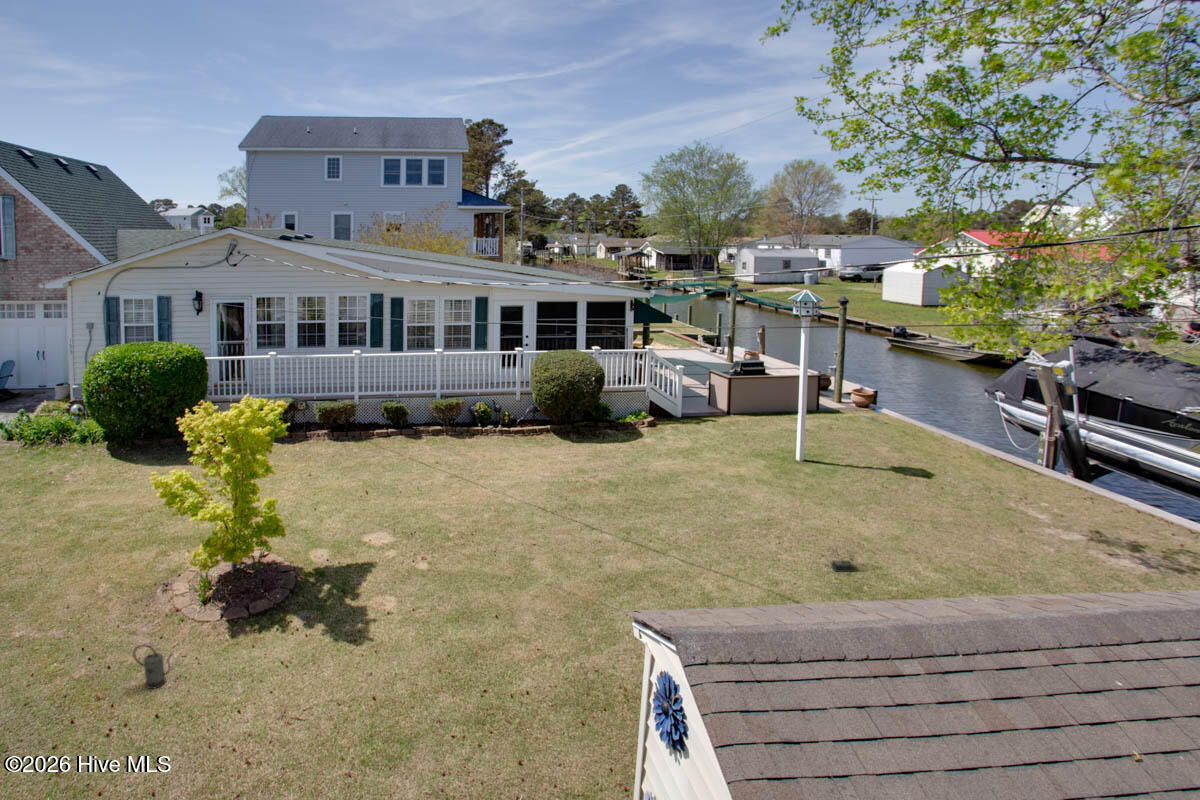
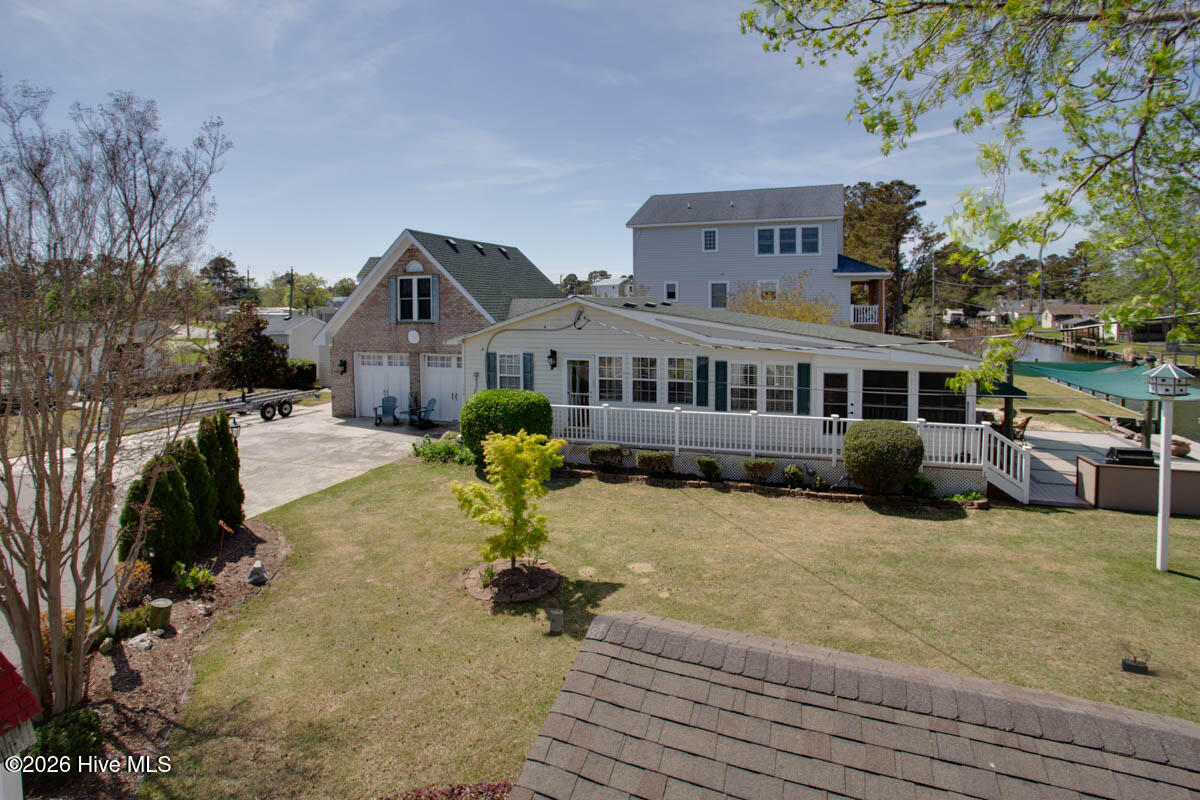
watering can: present [133,645,172,689] -> present [544,600,570,636]

